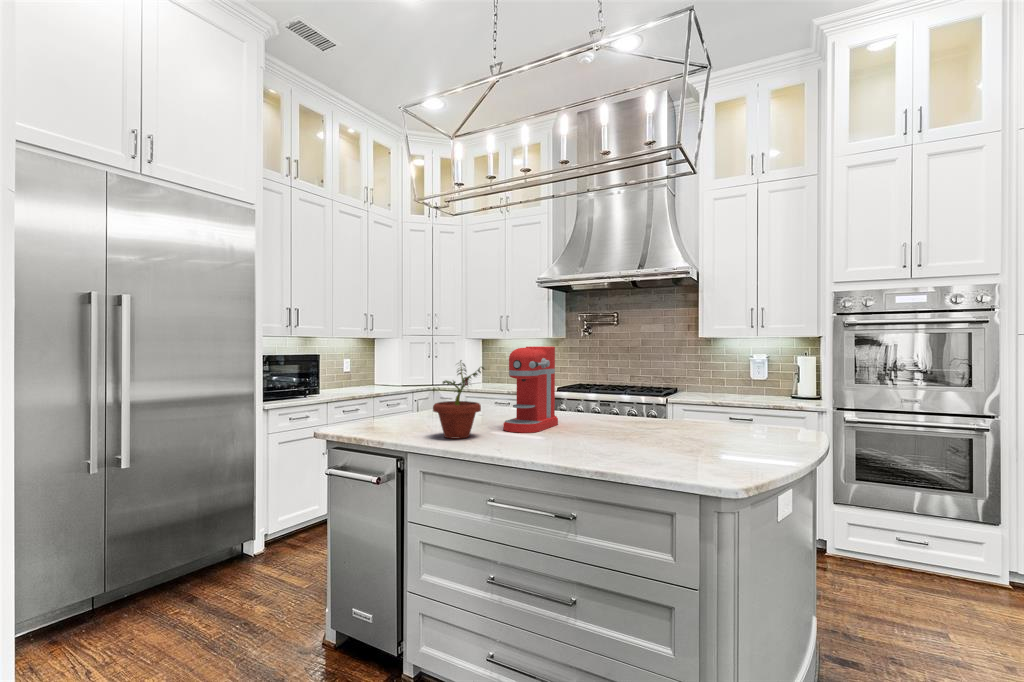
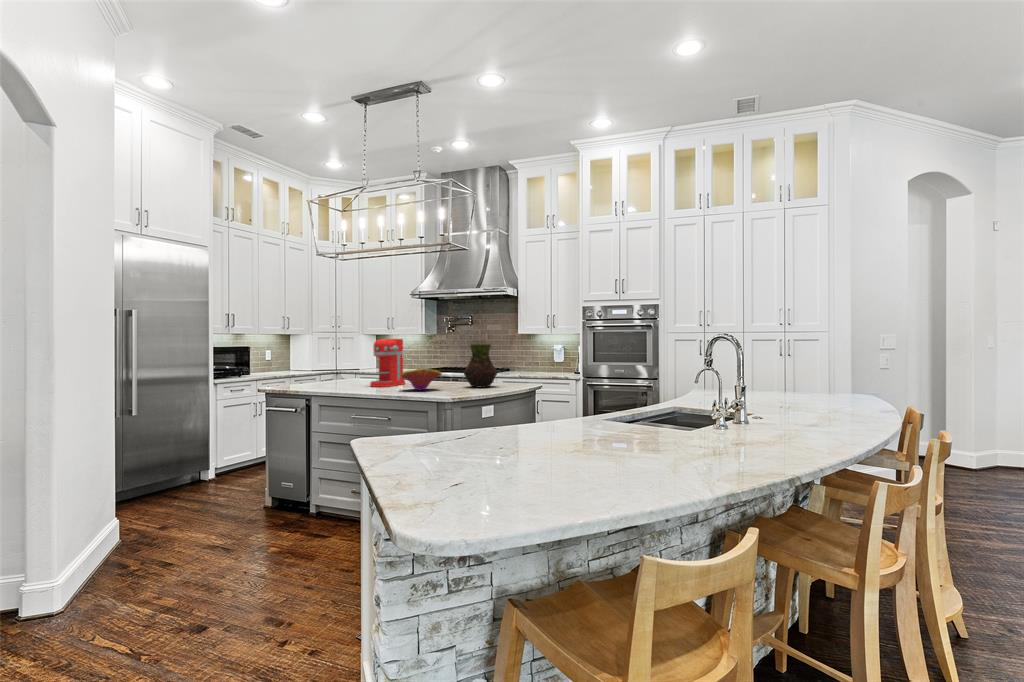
vase: none [682,359,748,442] -> present [464,344,497,387]
potted plant: present [433,361,485,439] -> none [327,346,357,389]
decorative bowl: none [570,404,653,450] -> present [400,368,442,390]

